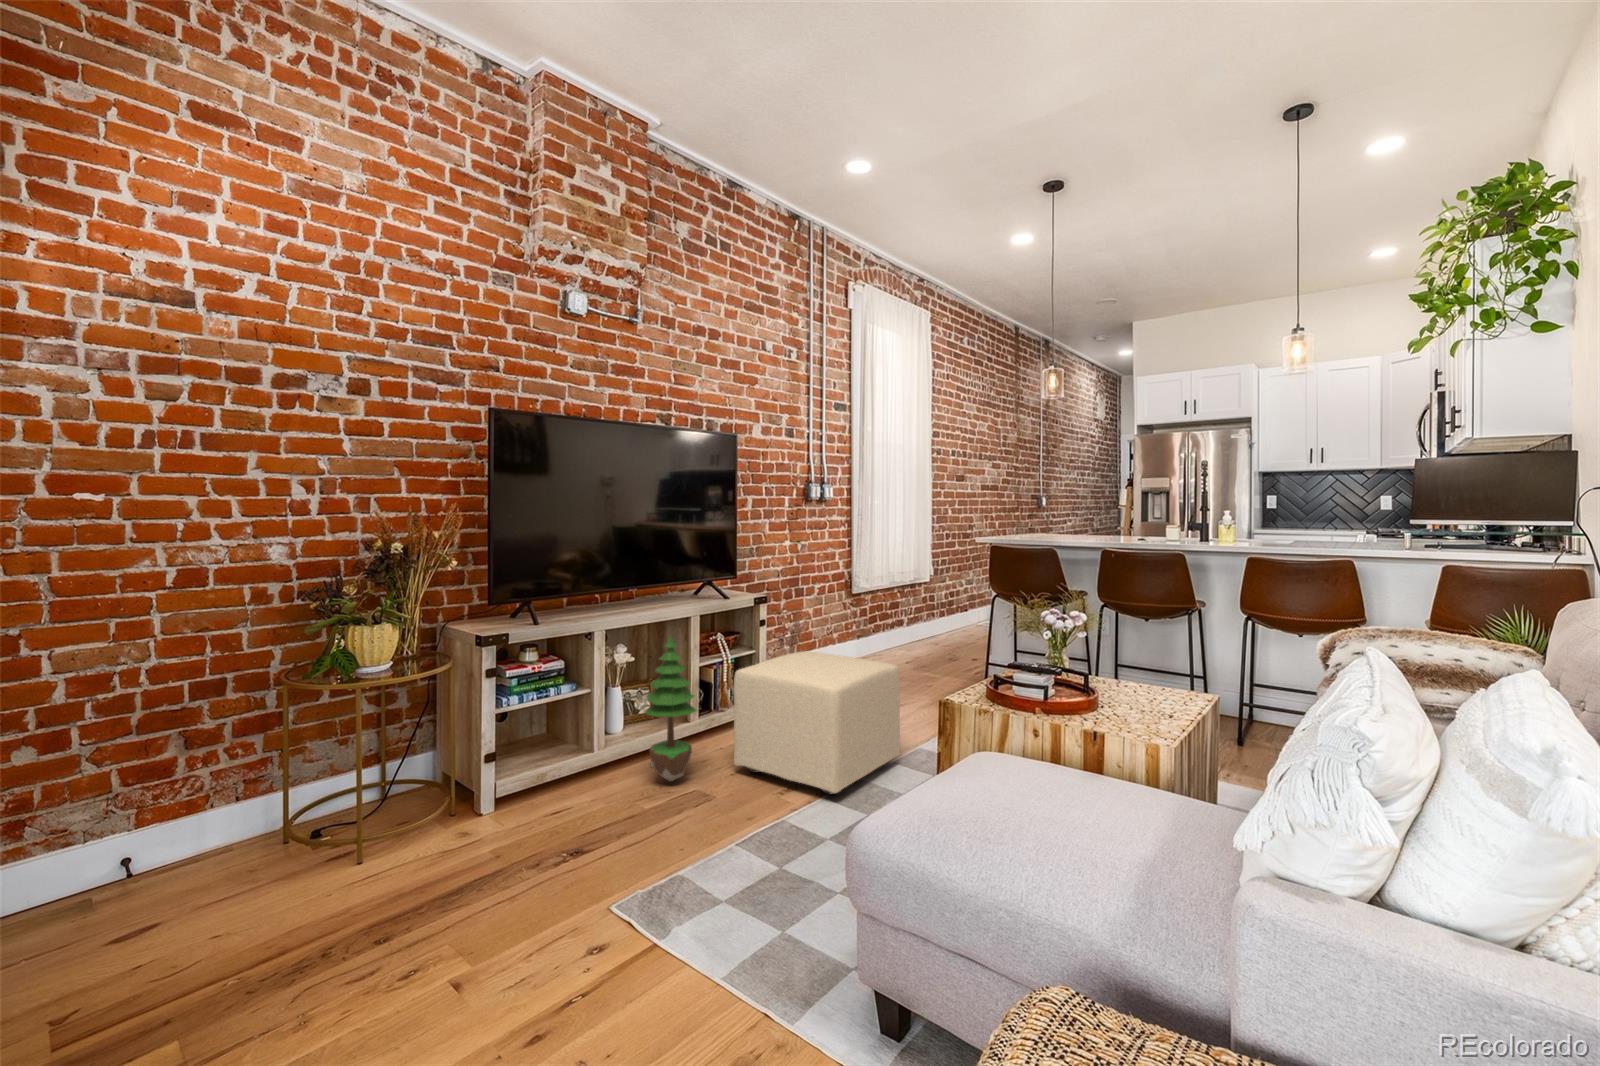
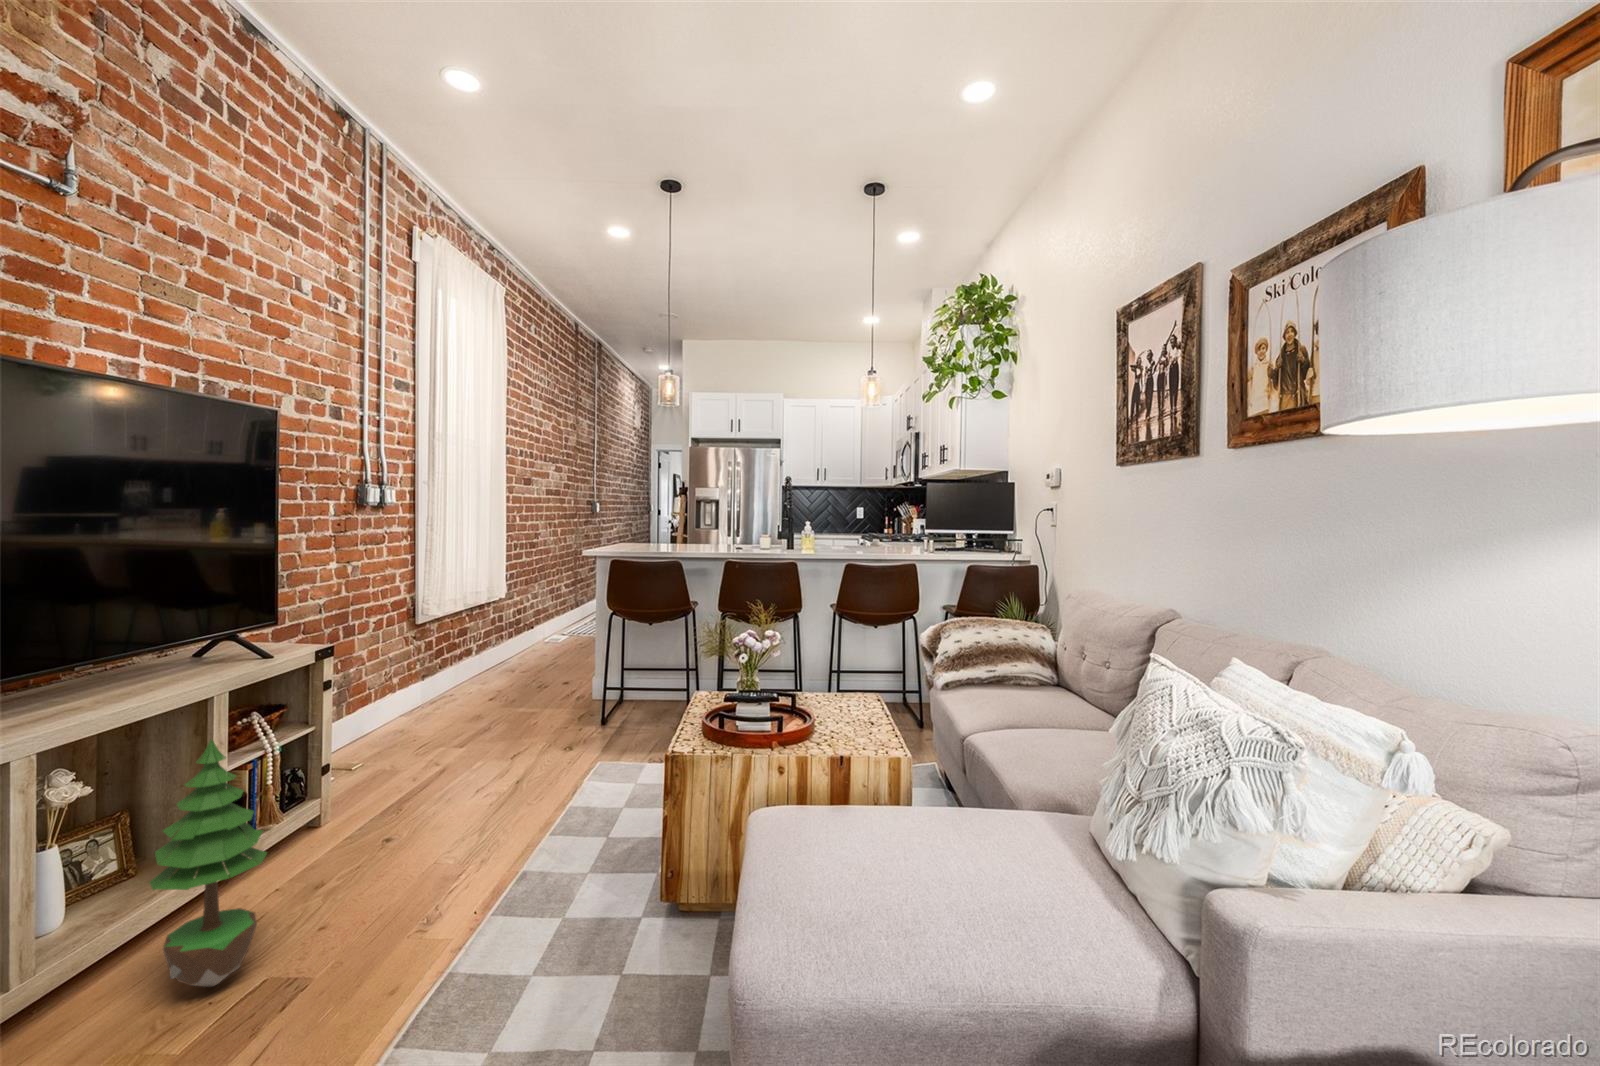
ottoman: present [733,651,900,794] -> none [329,717,567,916]

